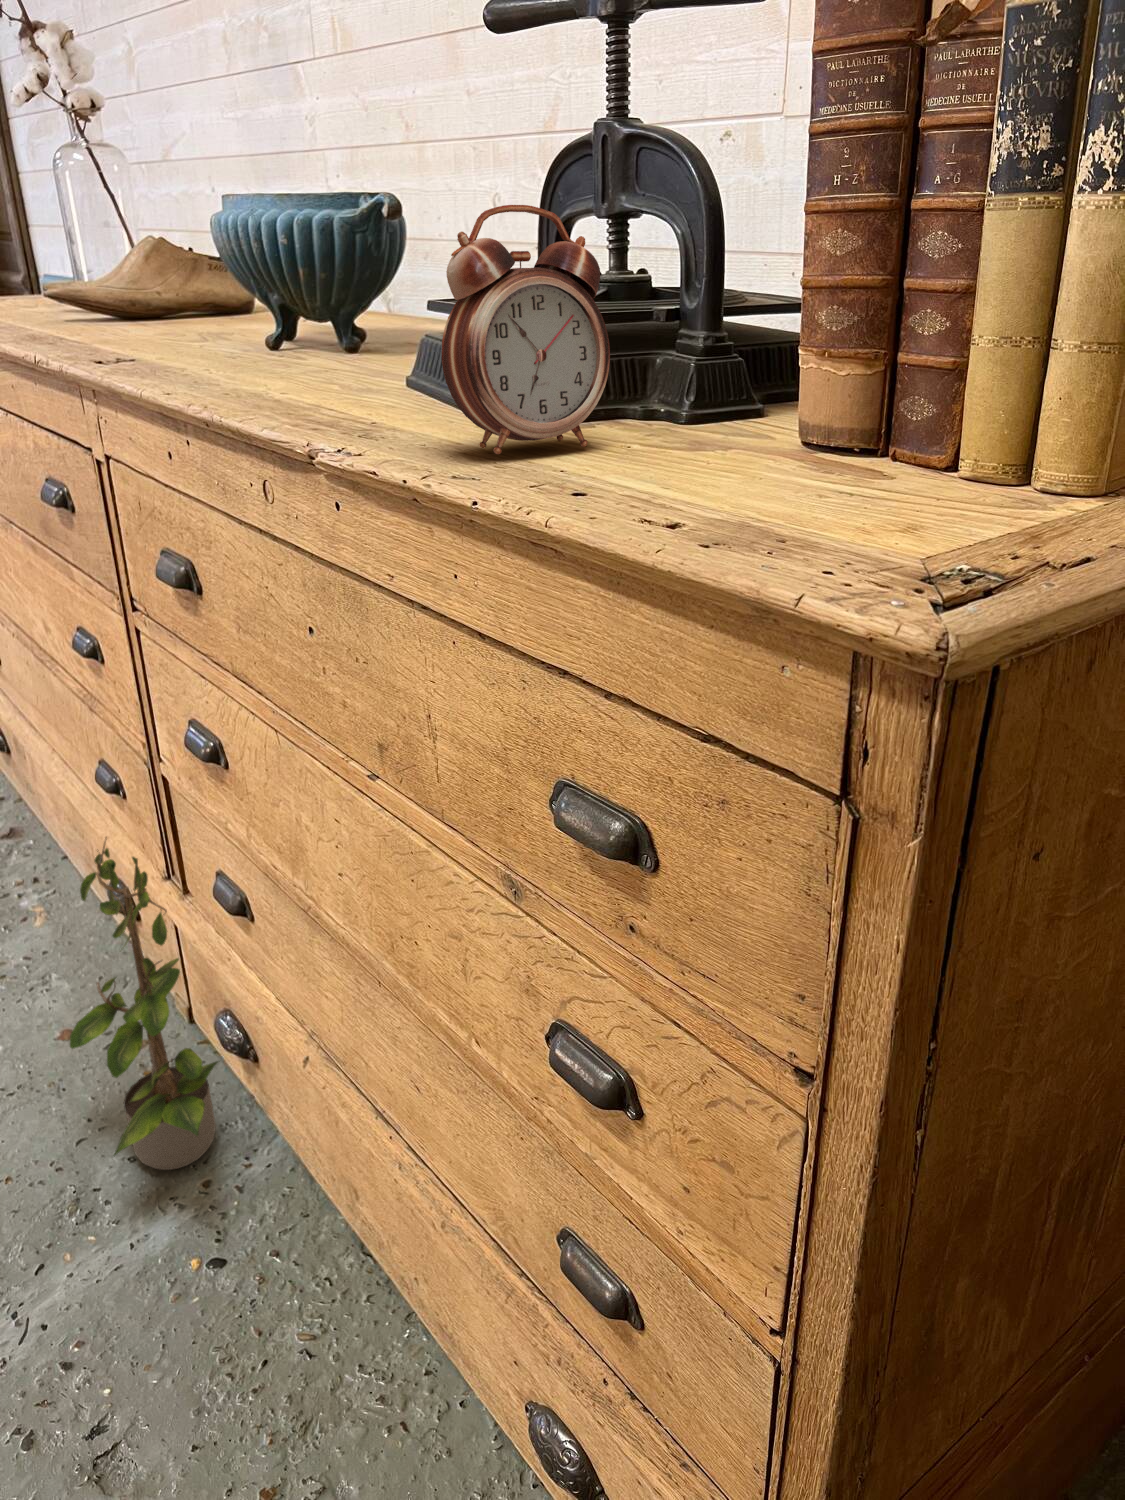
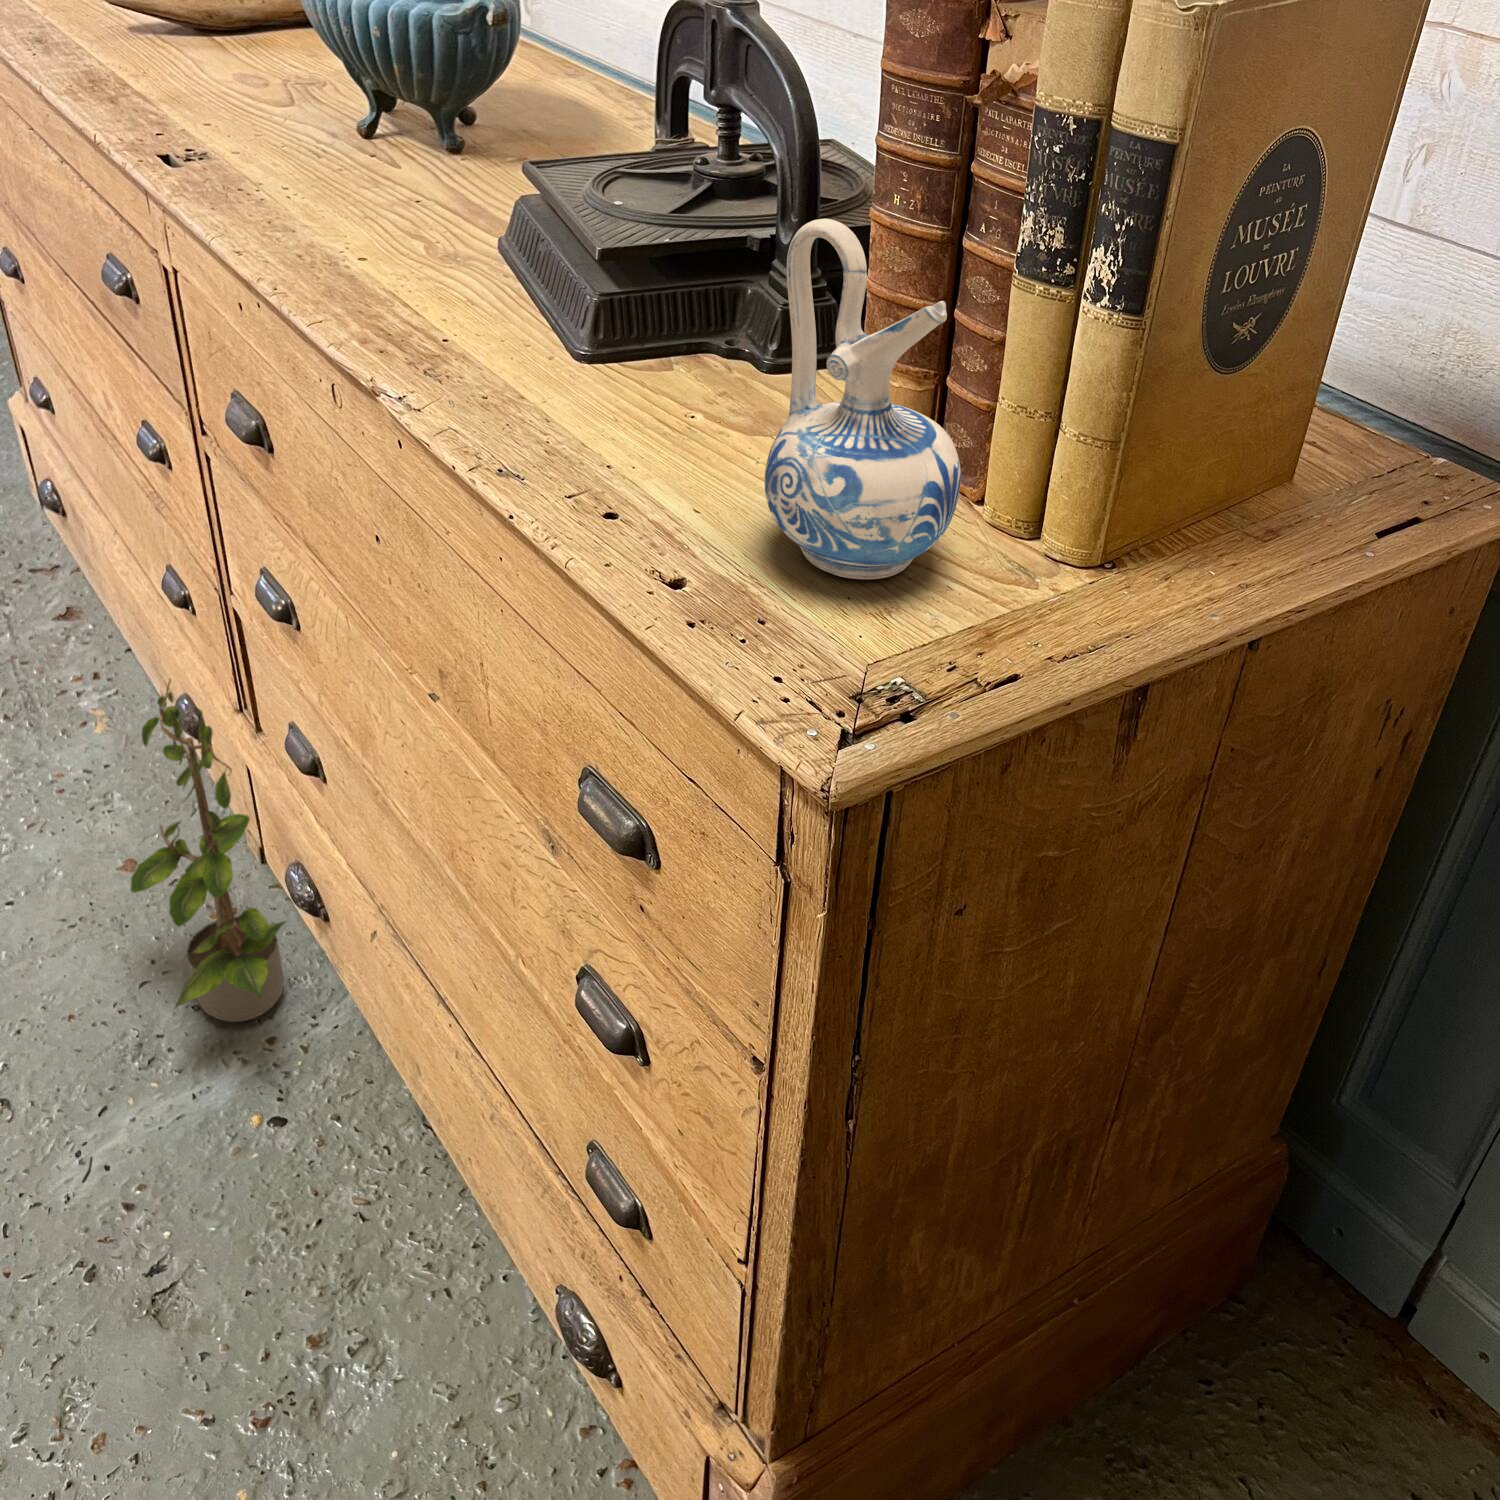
ceramic pitcher: none [752,130,962,517] -> present [765,219,961,579]
alarm clock: present [441,205,610,454] -> none [500,171,675,425]

